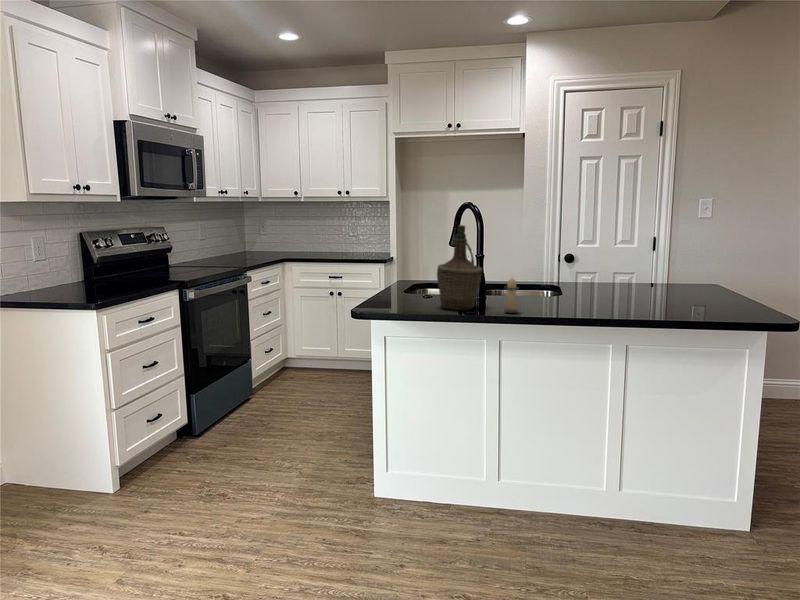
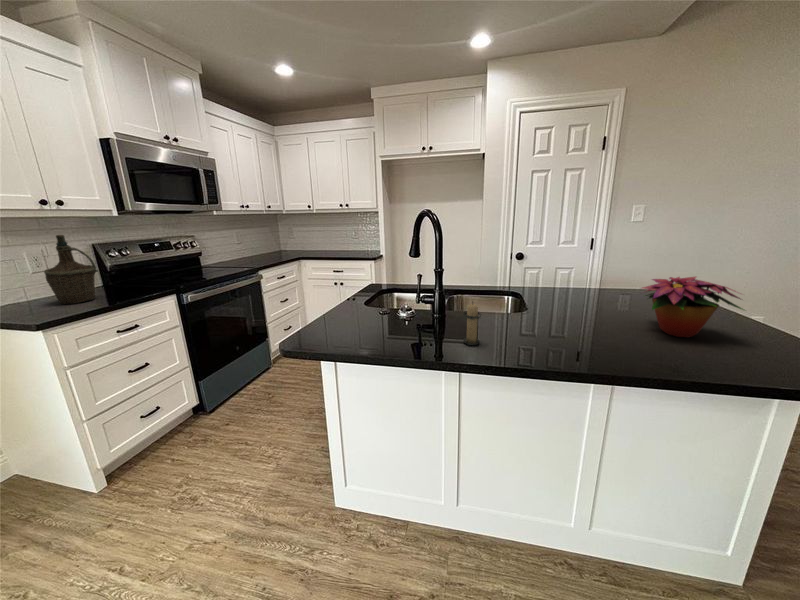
bottle: present [437,225,482,310] -> present [44,235,98,304]
flower arrangement: none [651,259,732,310] -> present [642,277,744,337]

